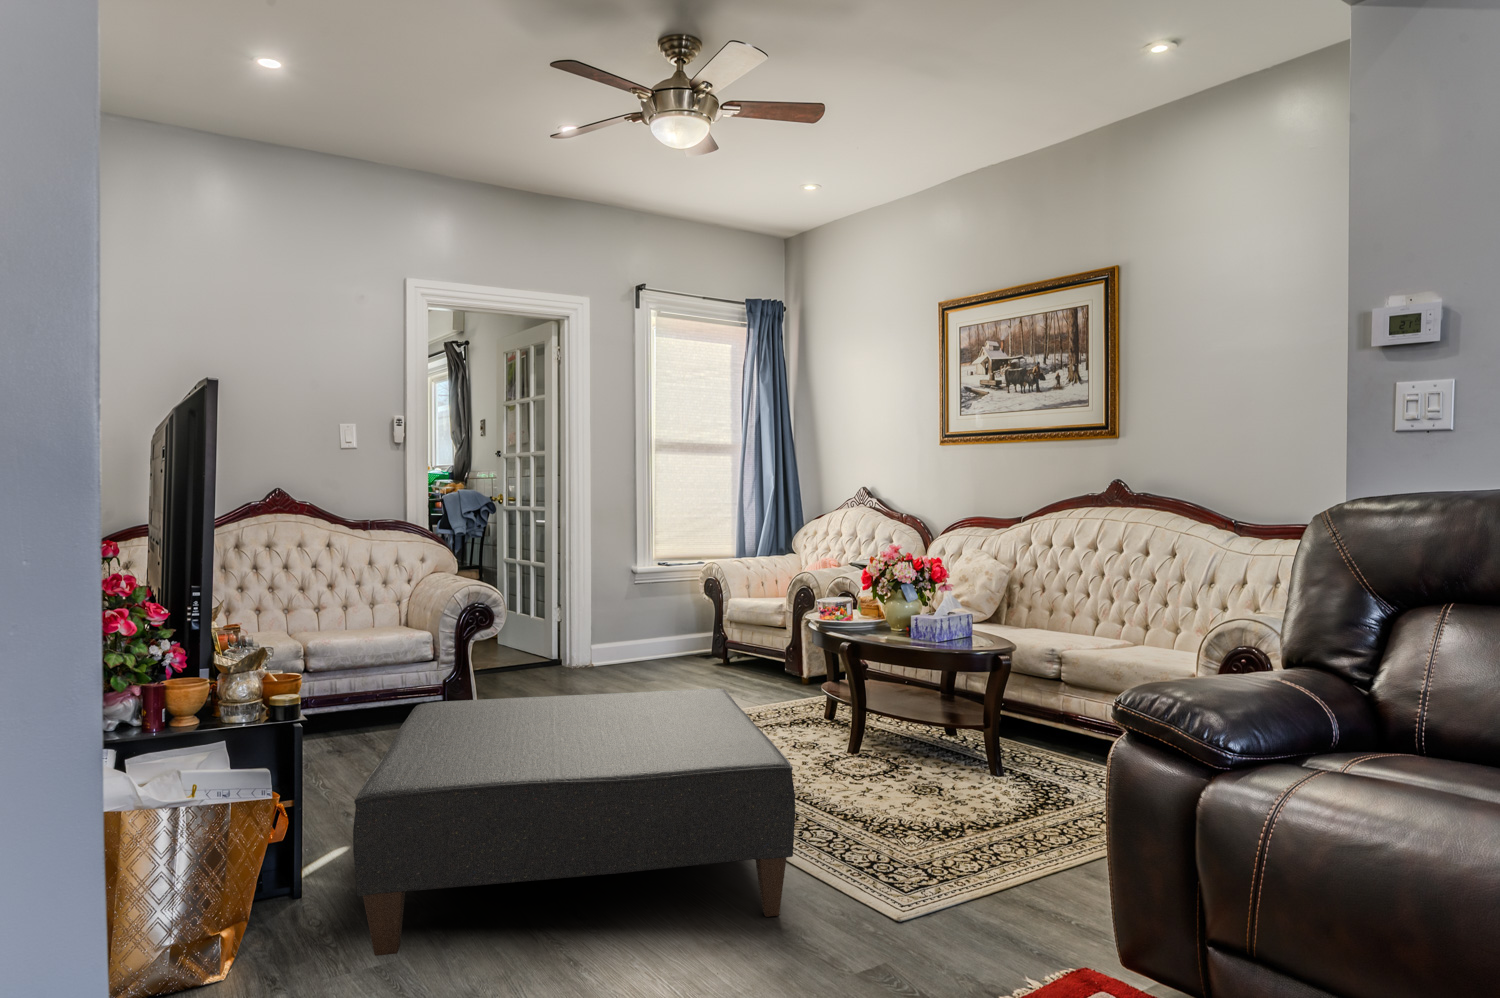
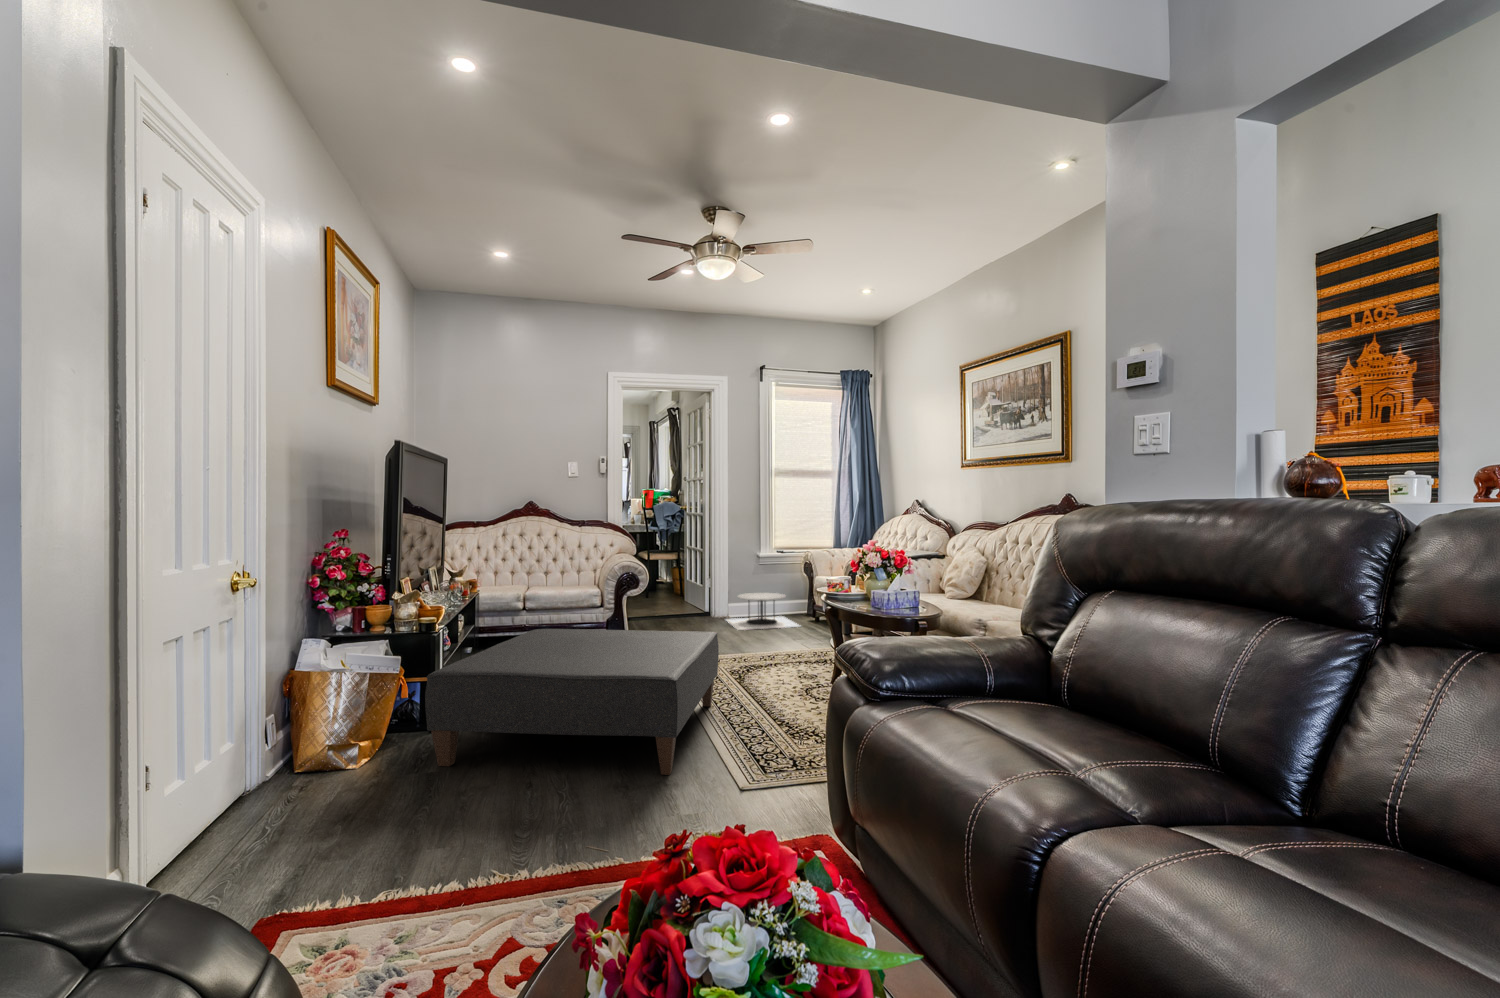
side table: none [589,625,716,682] -> present [726,593,800,630]

